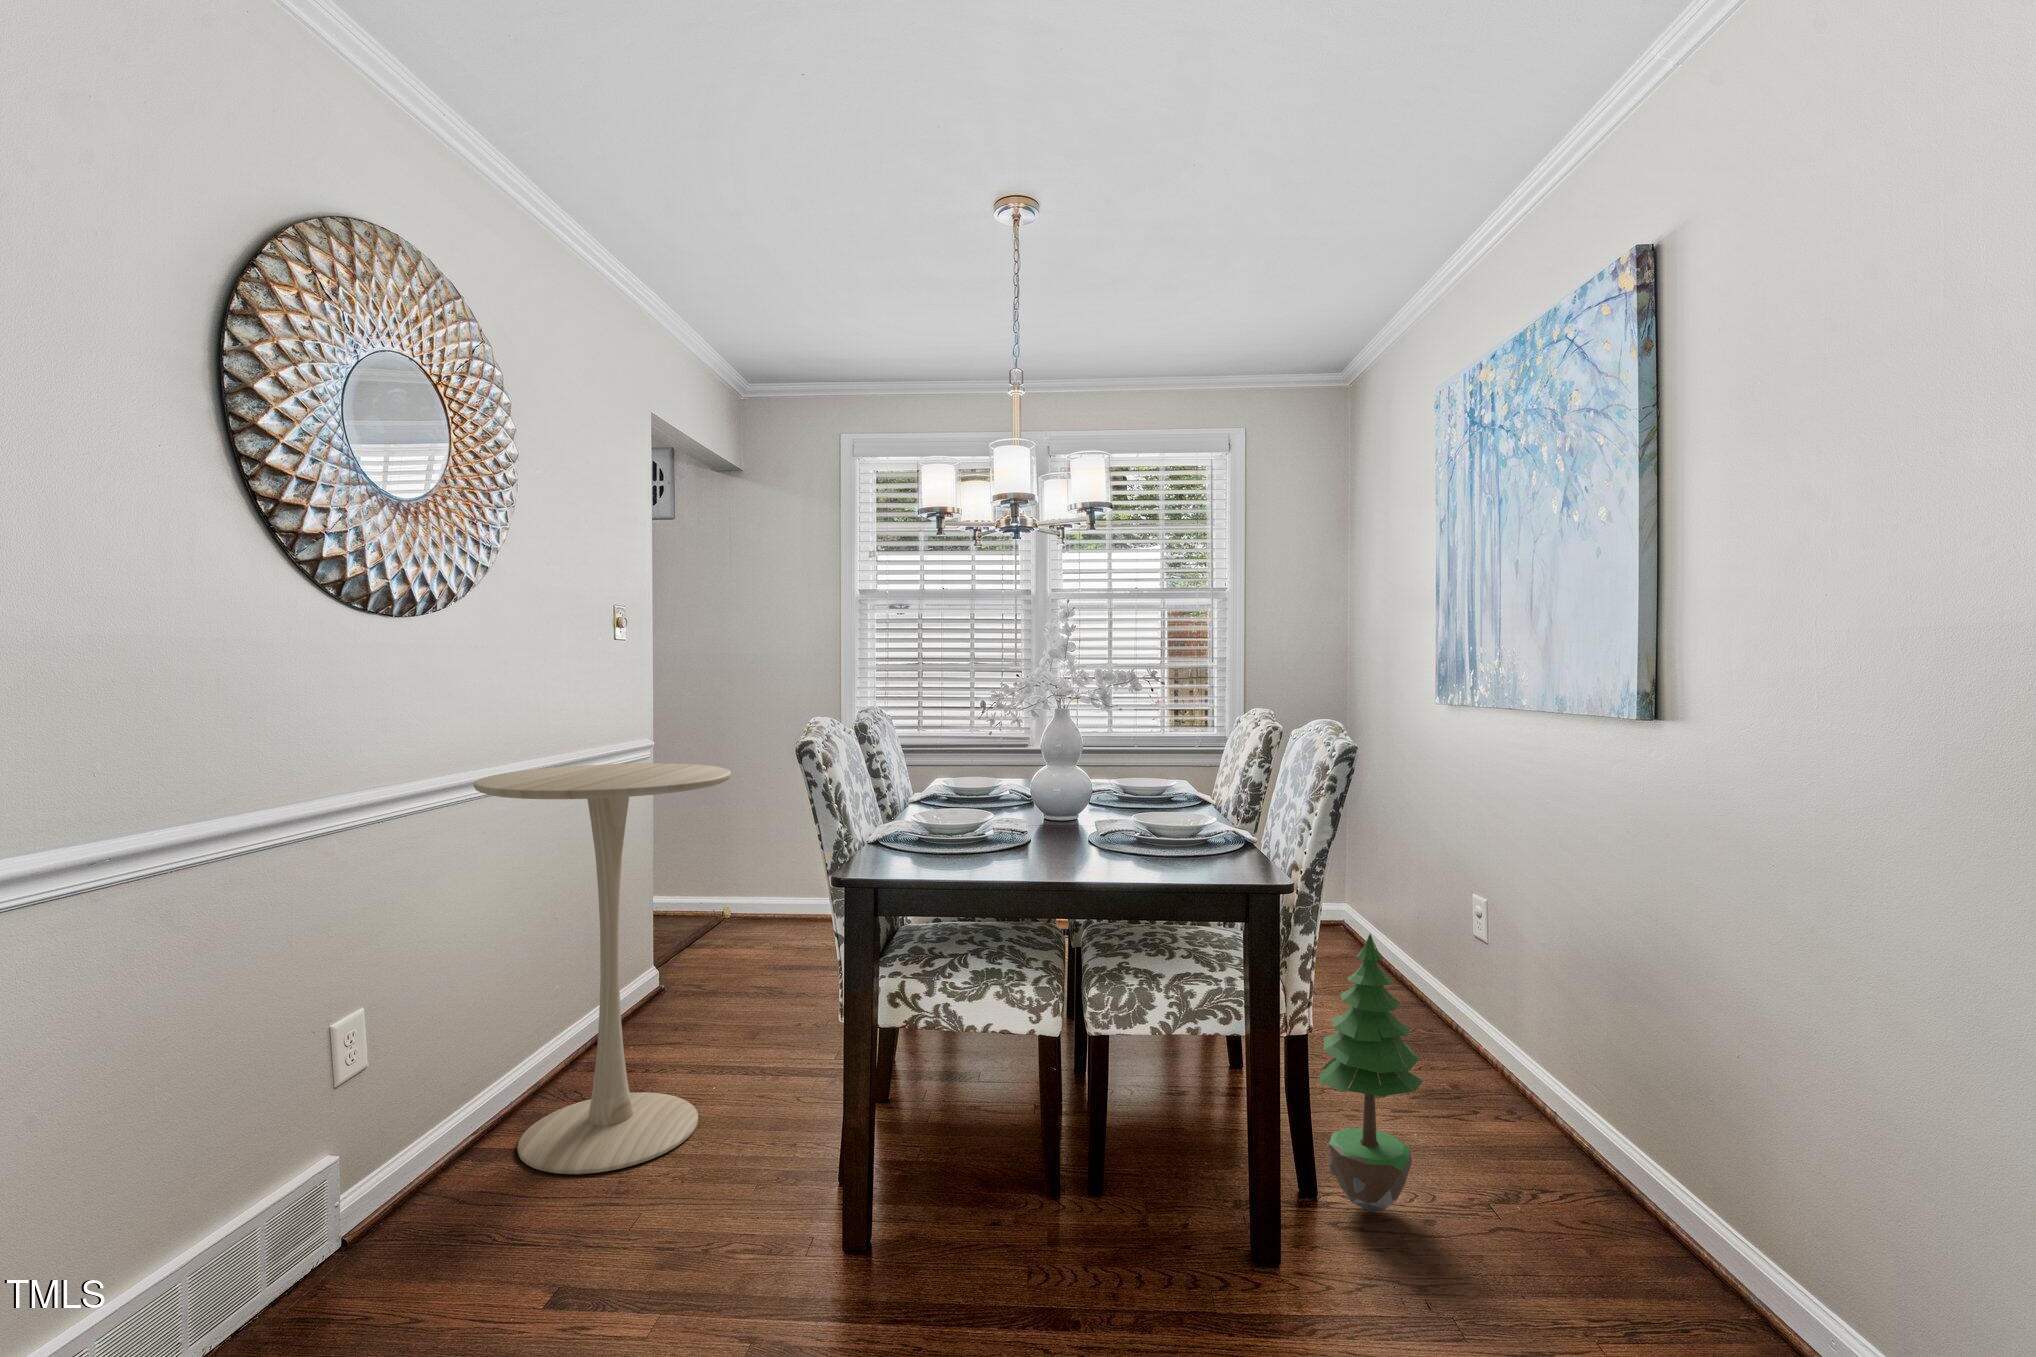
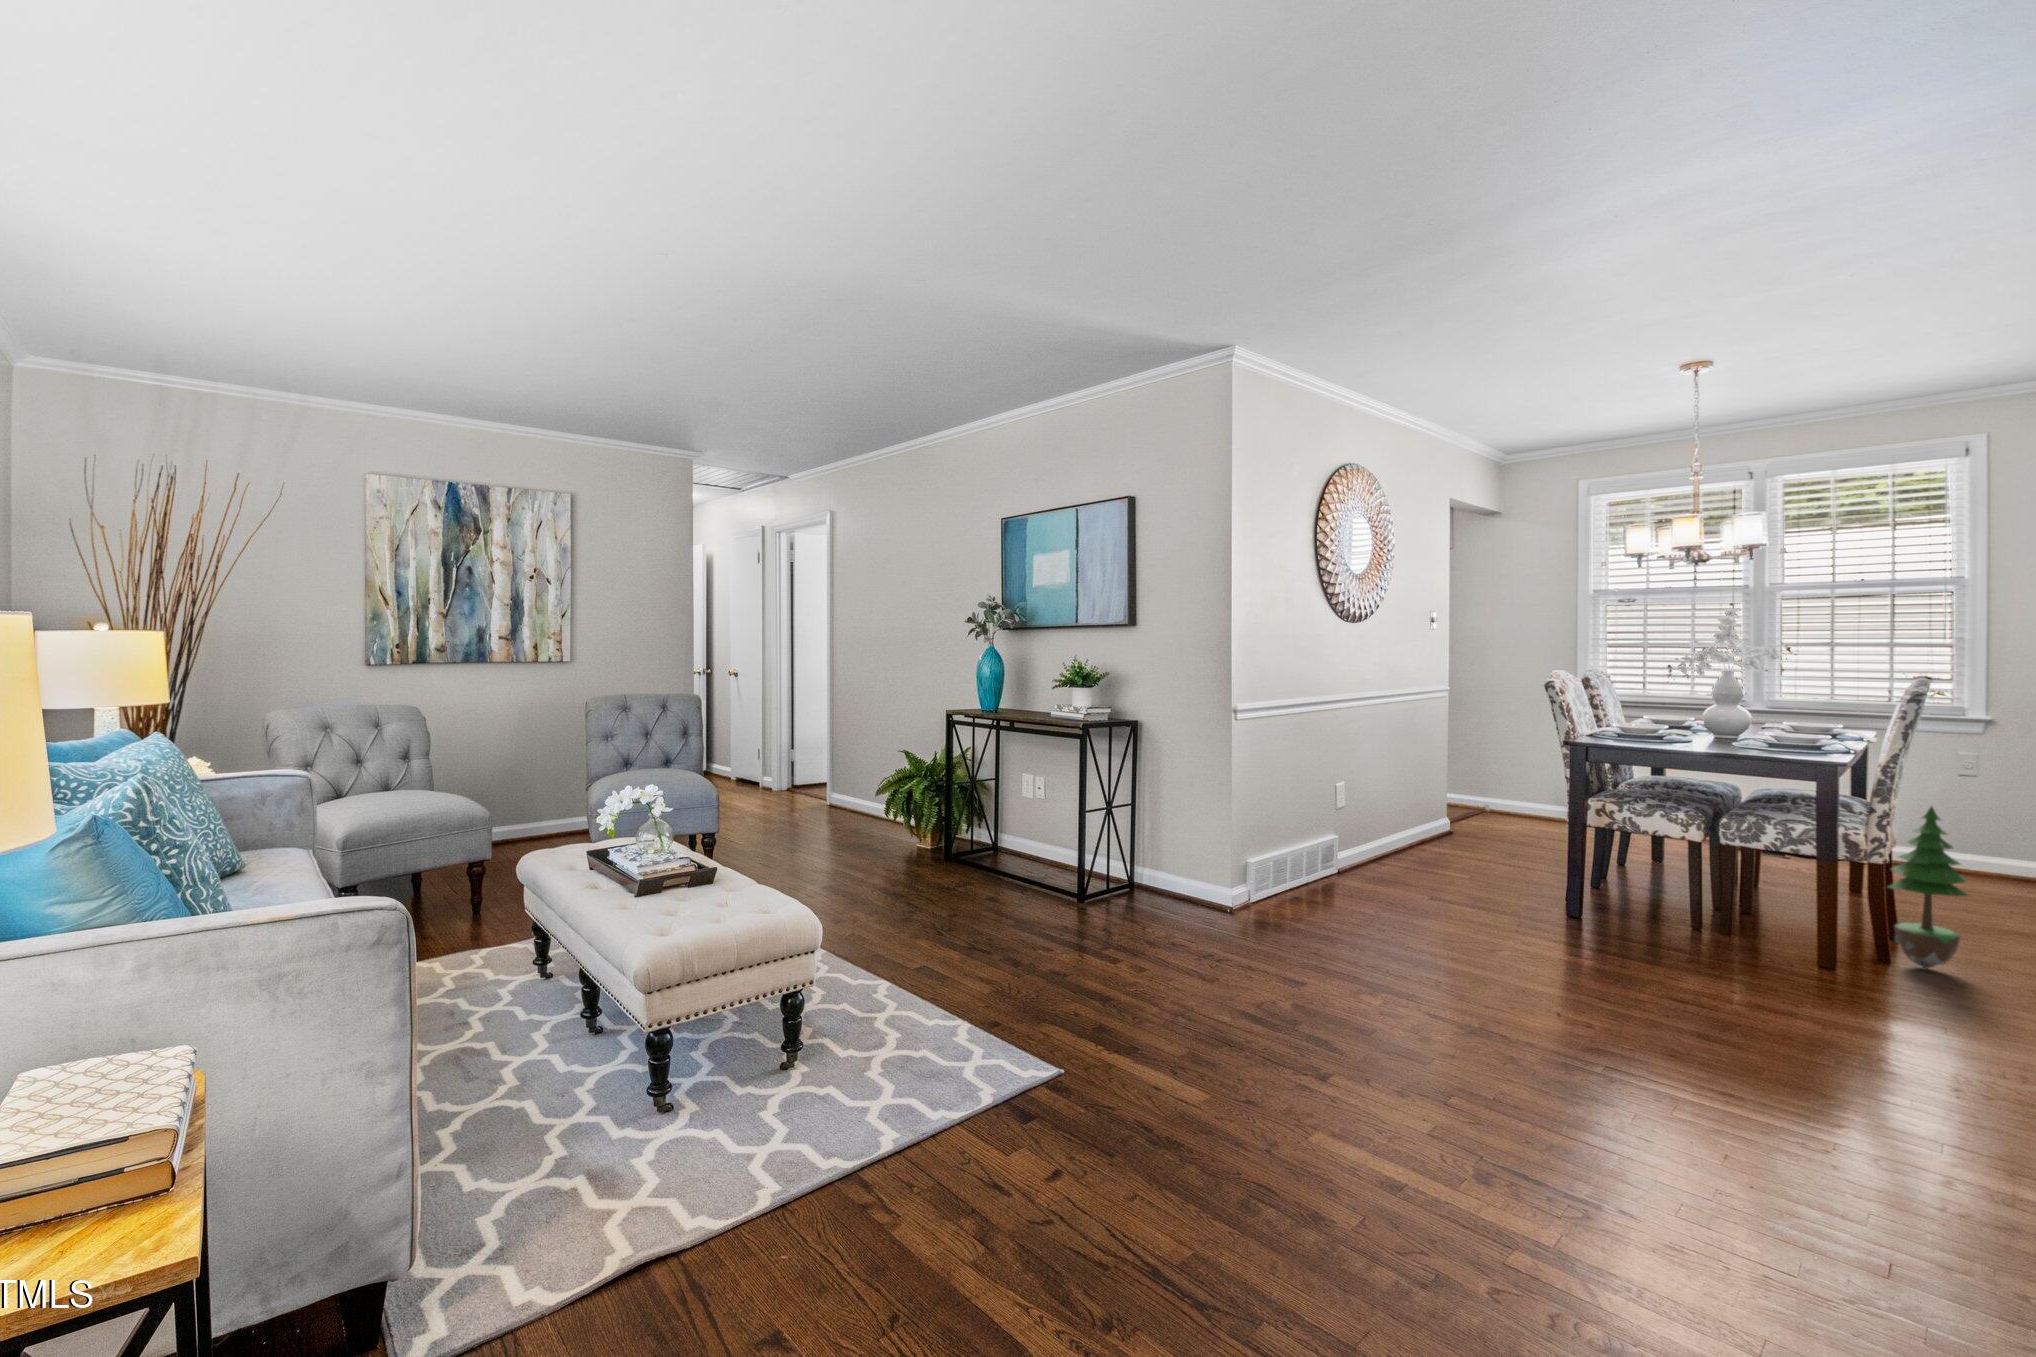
pedestal table: present [474,763,731,1174] -> none [1382,693,1507,877]

